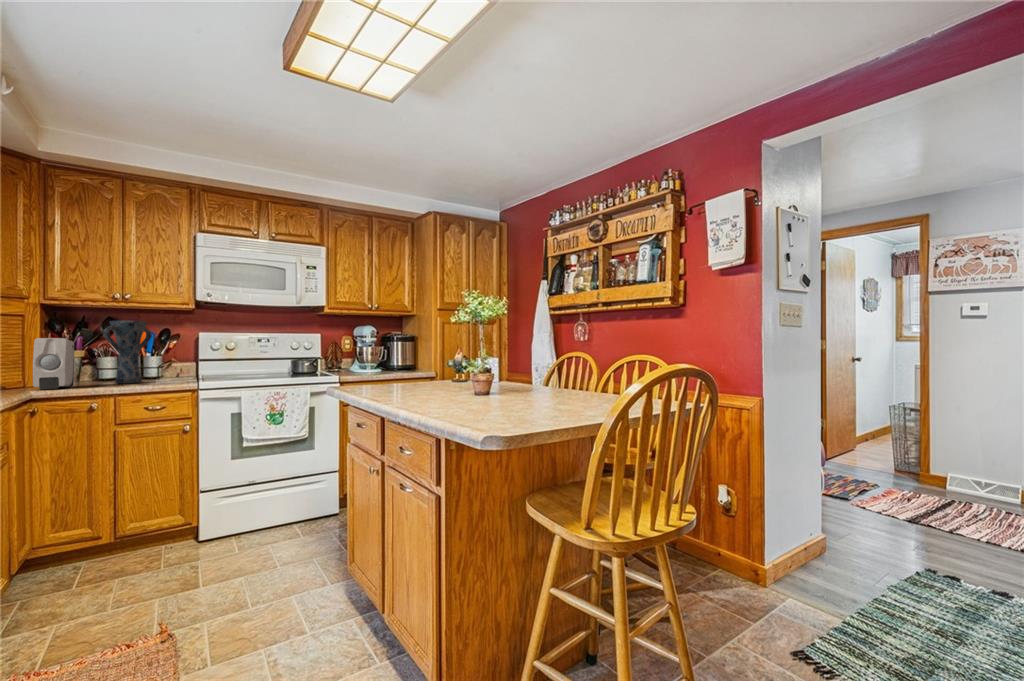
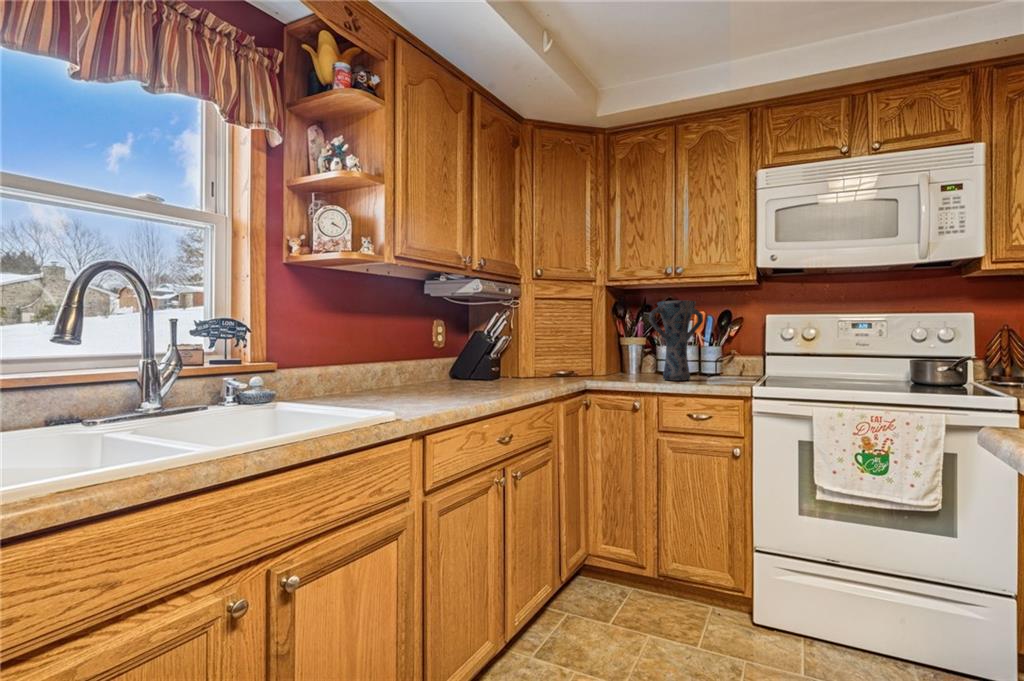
soap dispenser: present [33,338,74,389] -> none [584,324,623,382]

